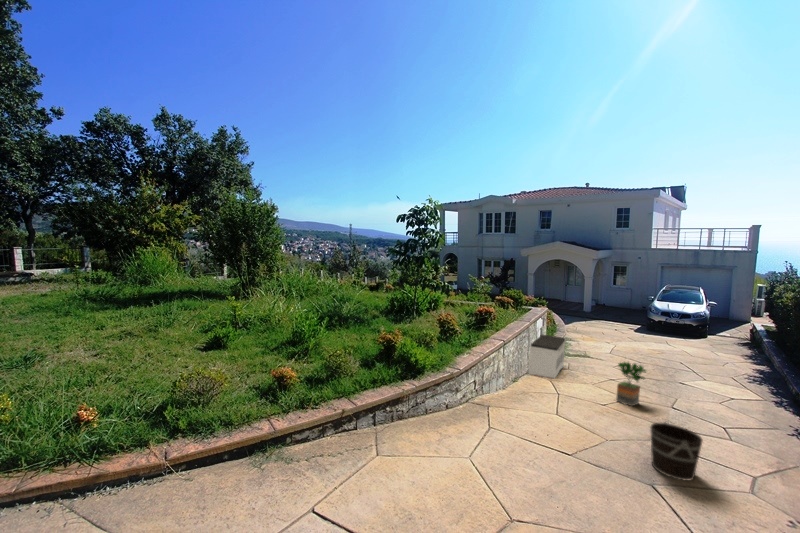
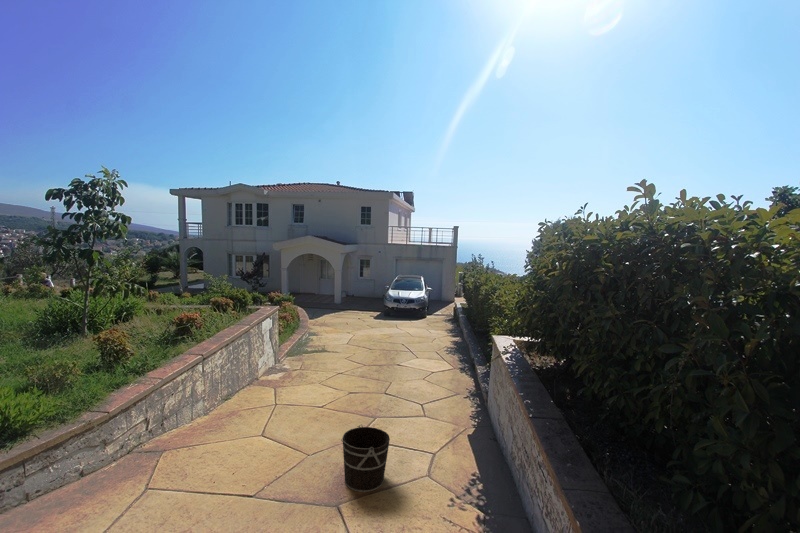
bench: present [529,335,565,378] -> none [250,336,296,387]
potted tree: present [616,362,646,406] -> none [335,356,363,403]

